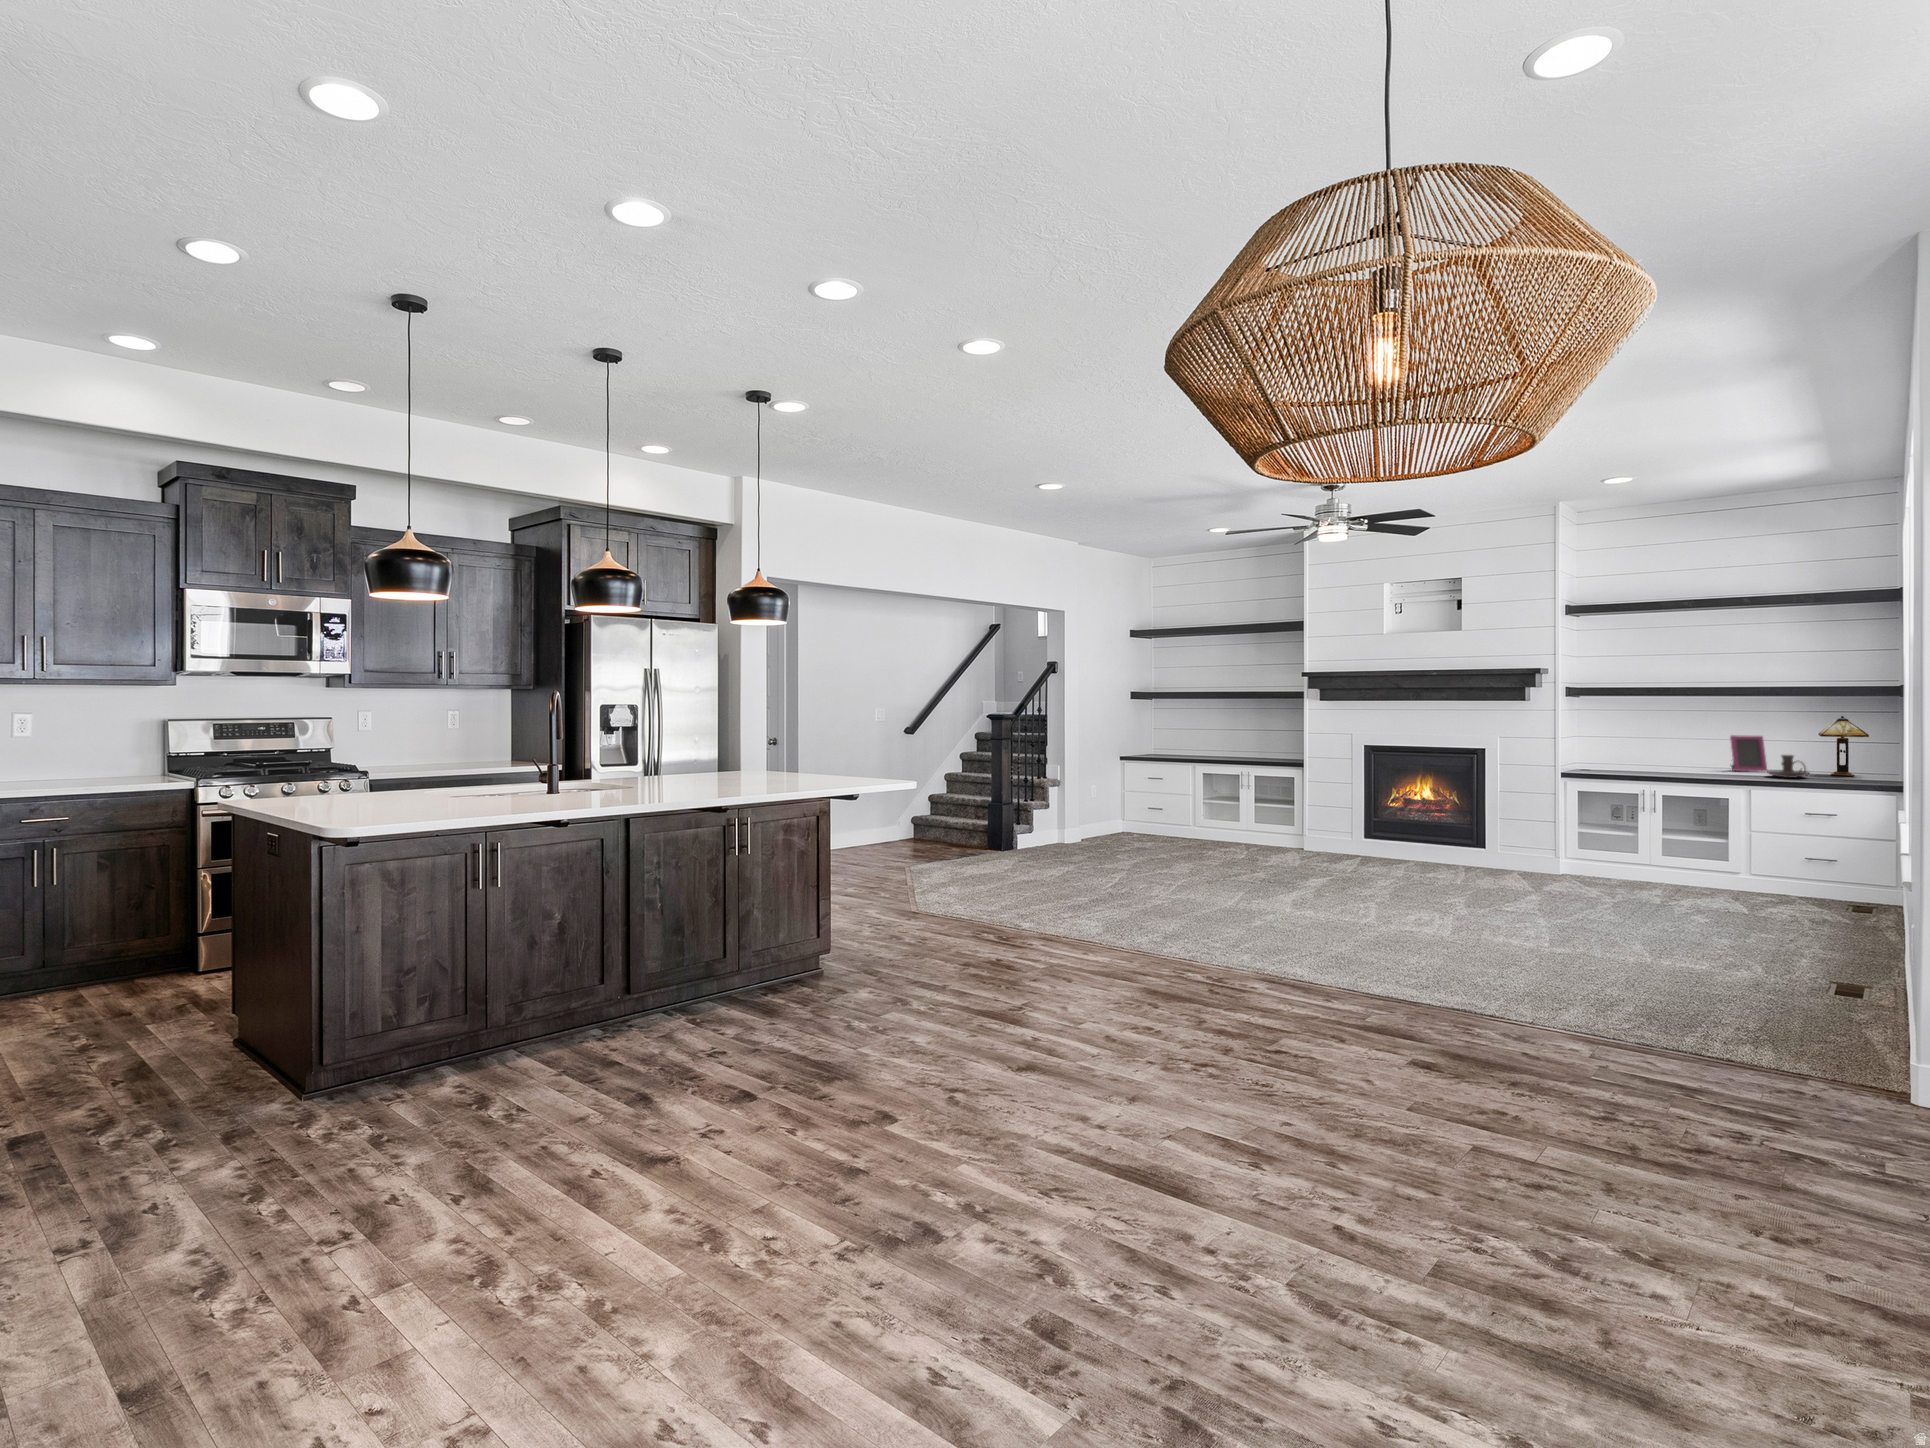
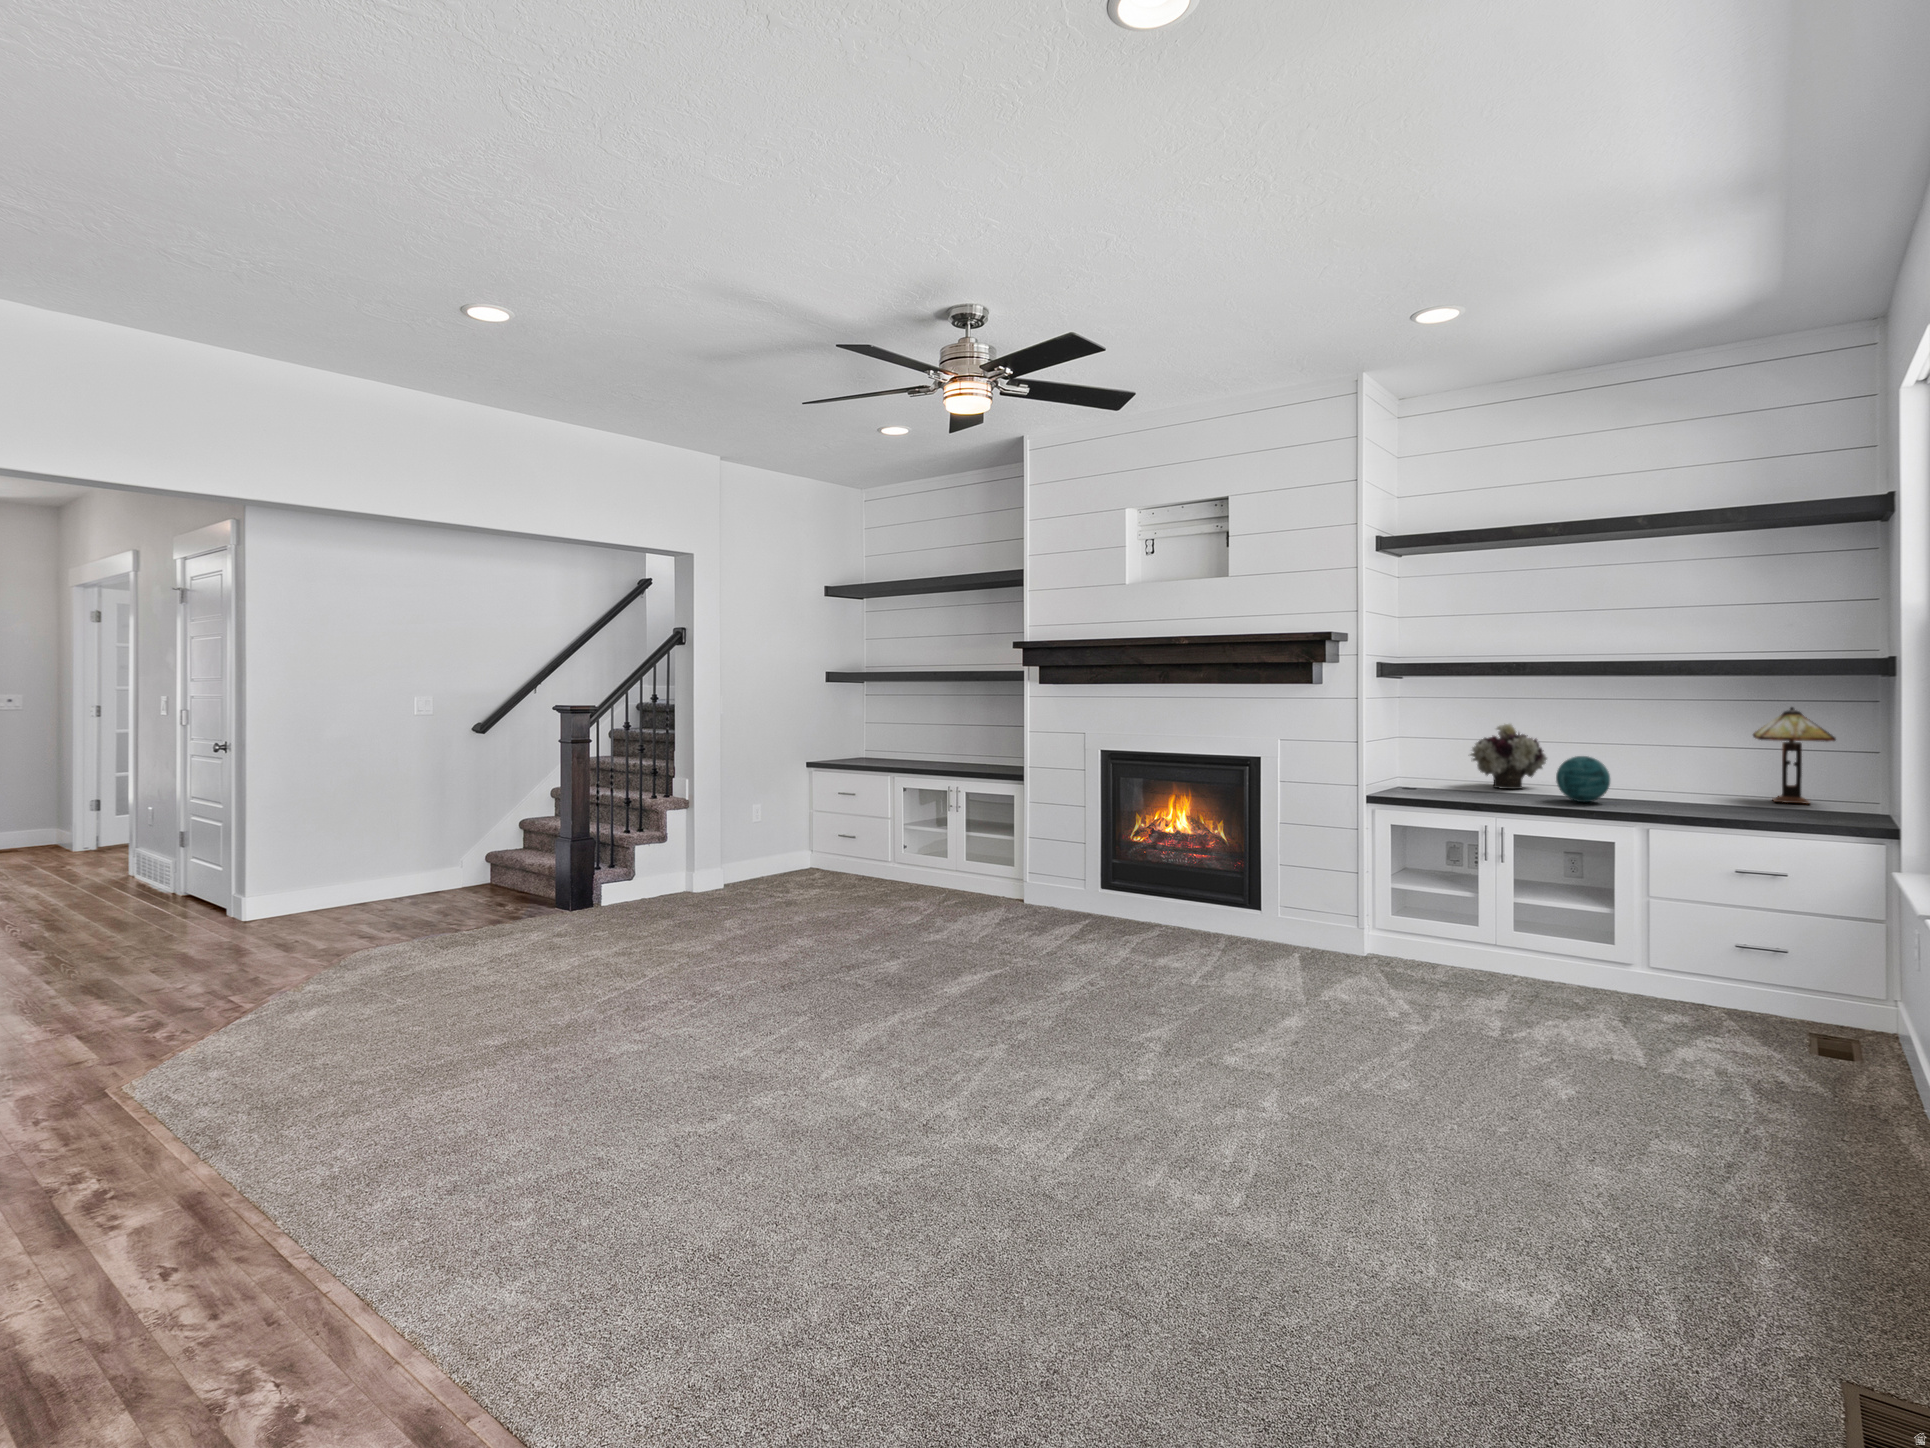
flower arrangement: none [1629,727,1683,769] -> present [1470,723,1547,789]
picture frame: present [1730,735,1767,771] -> none [1617,737,1674,793]
decorative orb: none [1689,746,1725,775] -> present [1556,756,1610,802]
candle holder: present [1767,755,1809,778] -> none [1674,770,1743,808]

